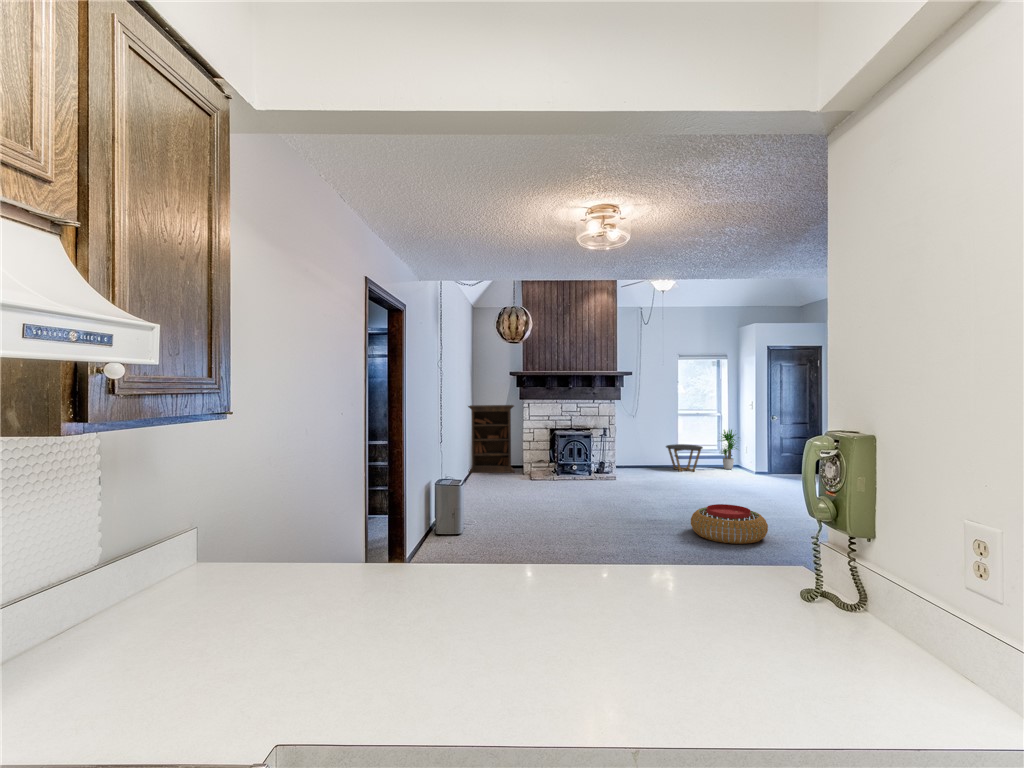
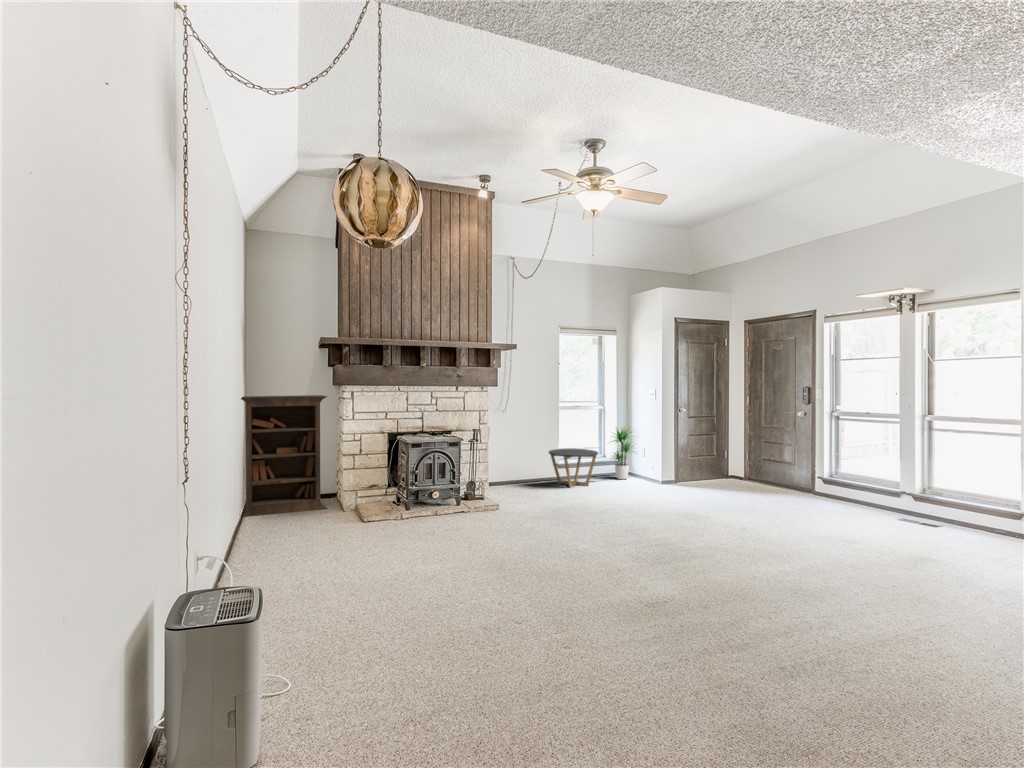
pouf: present [691,504,768,544] -> none [746,563,903,653]

